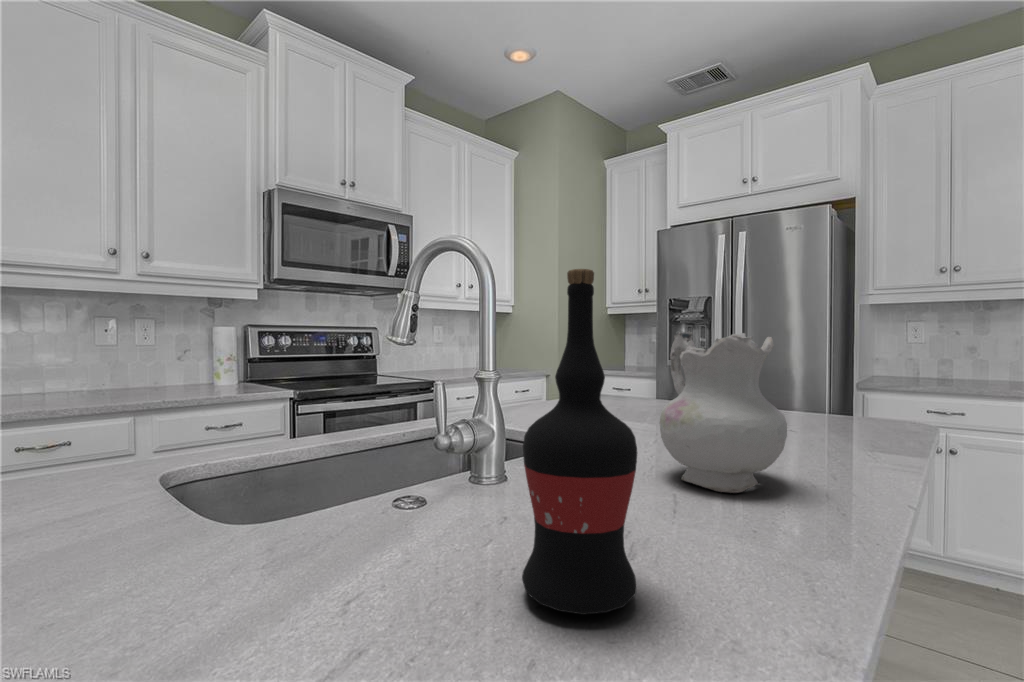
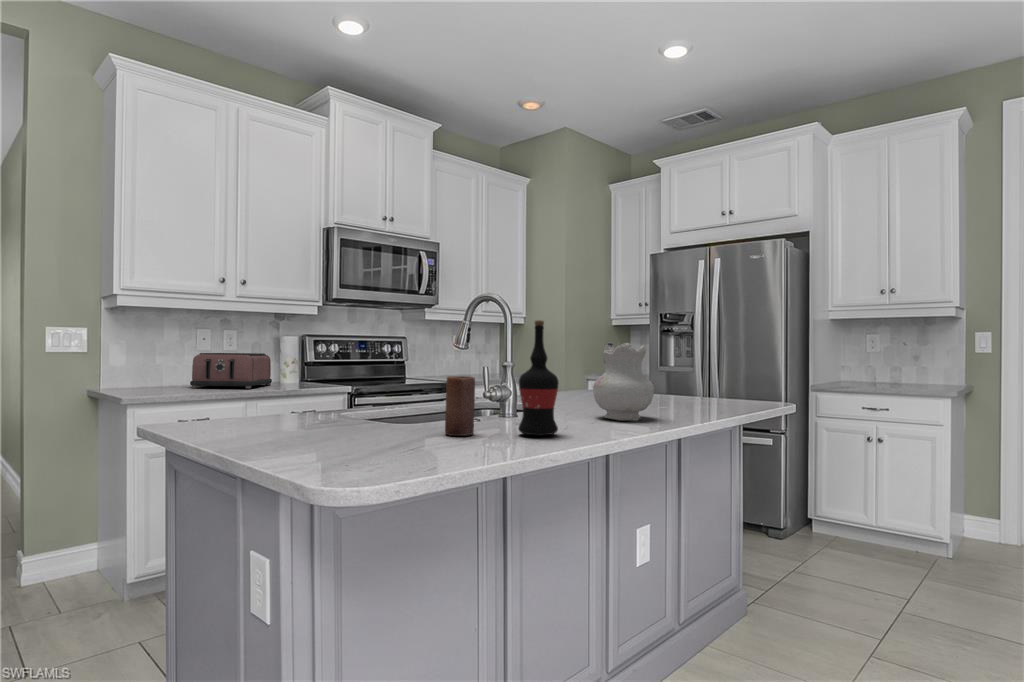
toaster: none [66,348,195,396] -> present [190,353,272,388]
candle: none [308,427,397,620] -> present [445,376,475,436]

